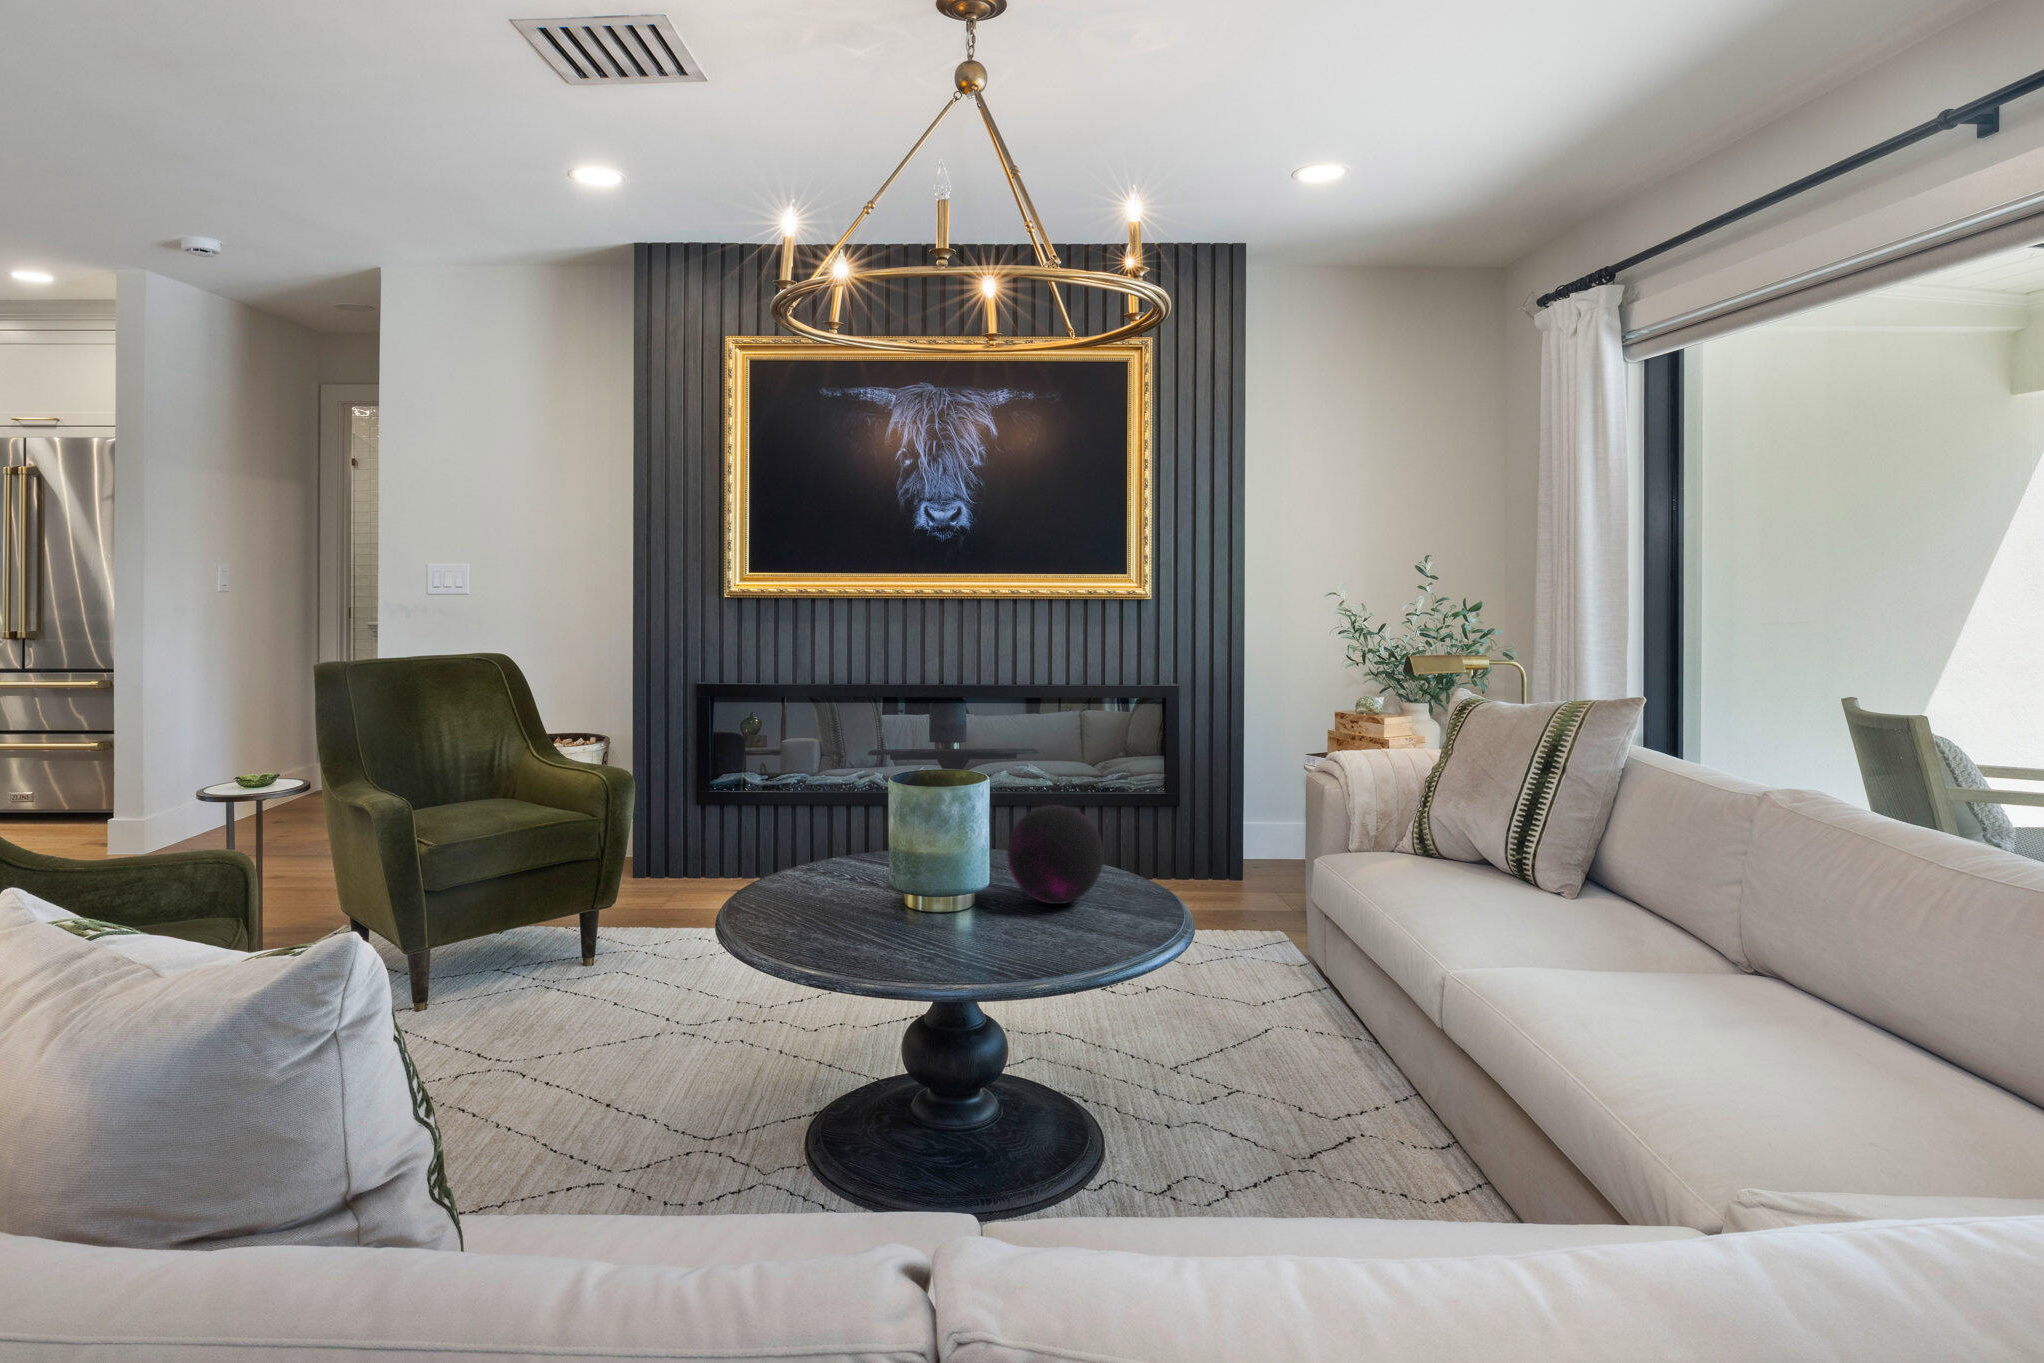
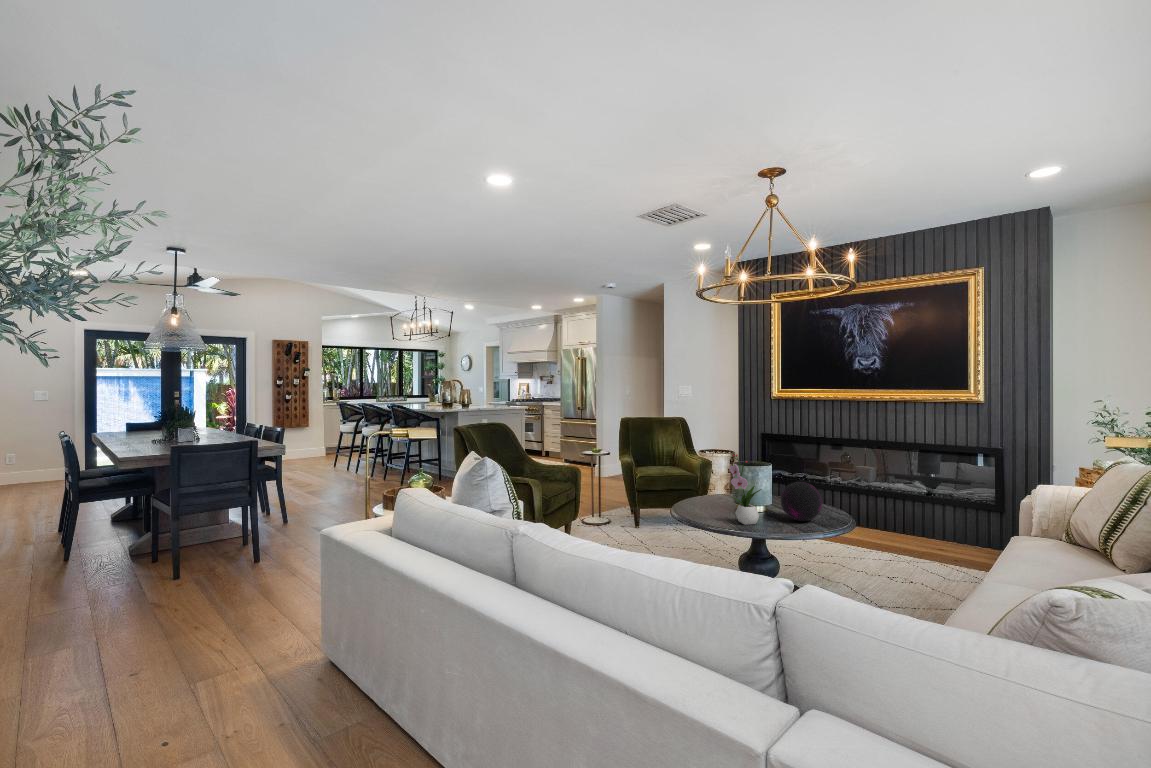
flower arrangement: none [926,753,1005,943] -> present [730,454,761,525]

